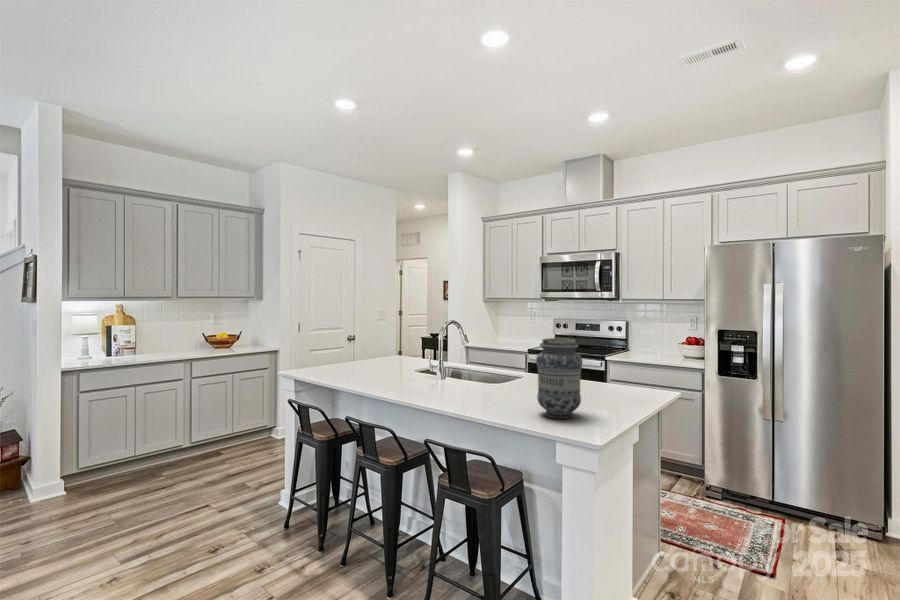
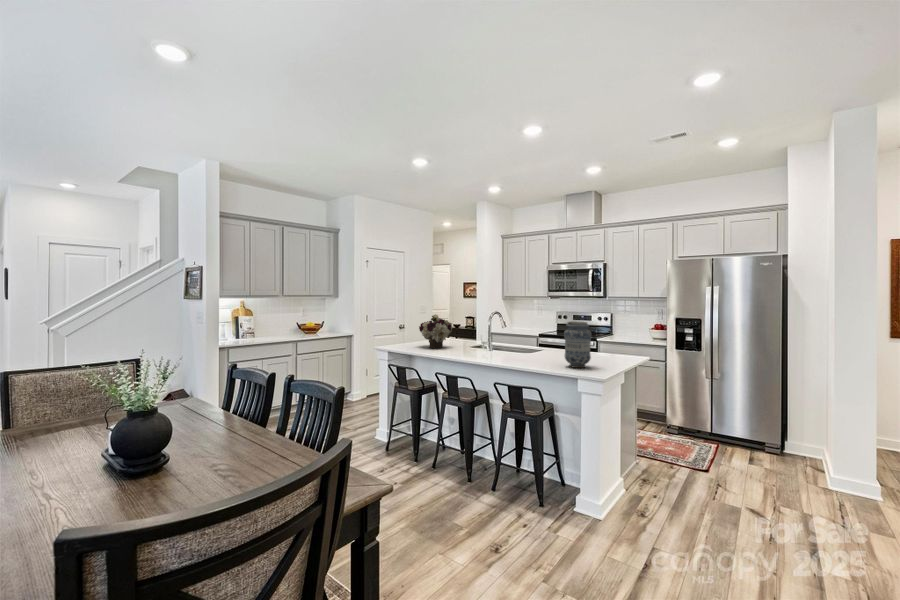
flower arrangement: none [340,323,388,374] -> present [419,314,452,348]

